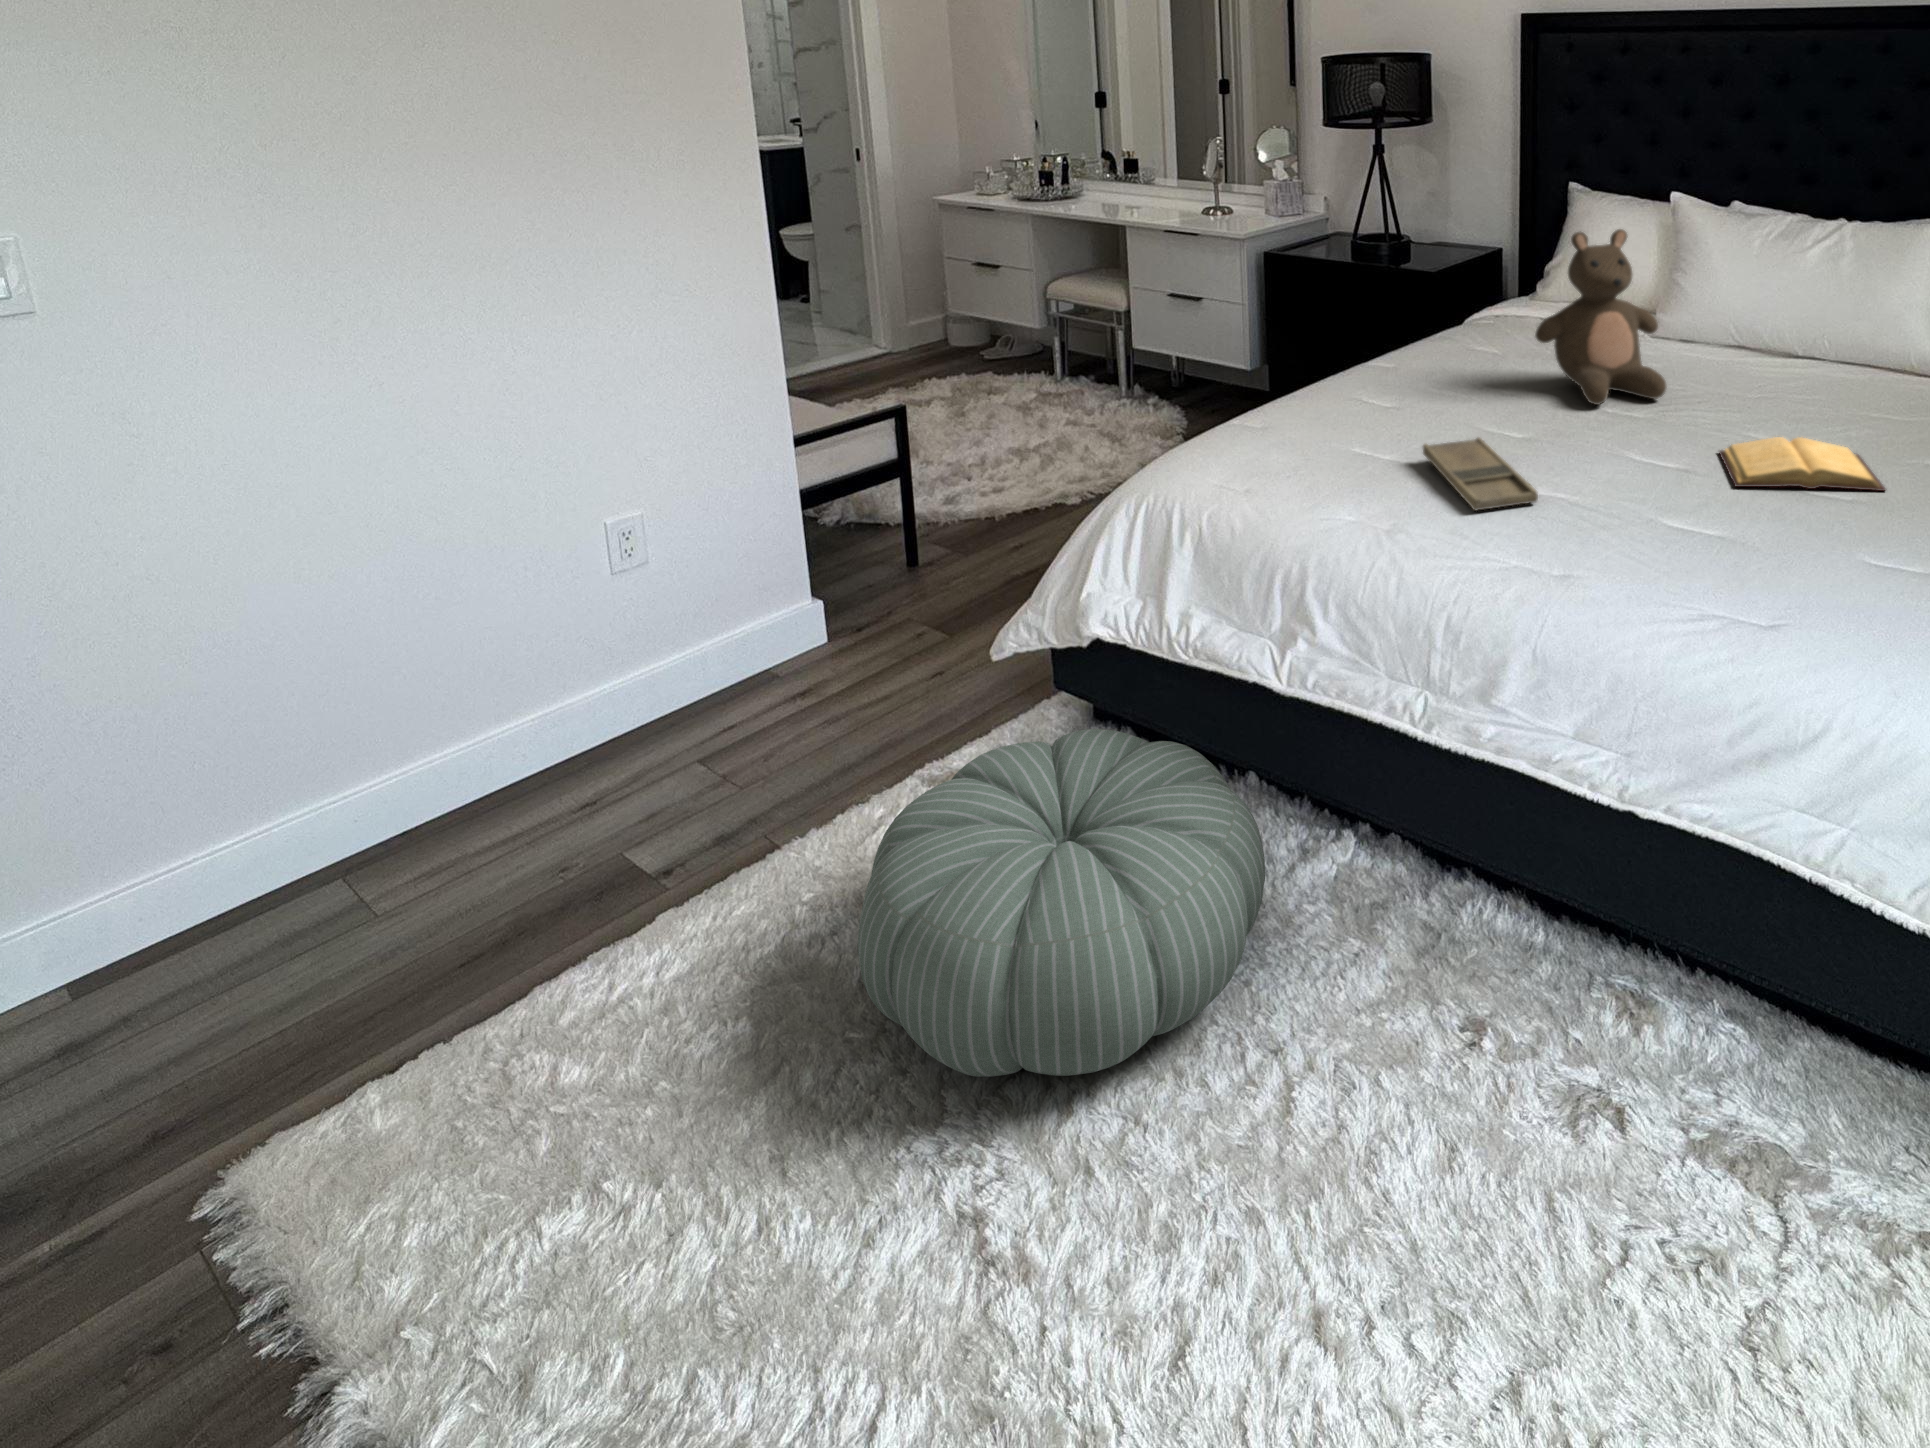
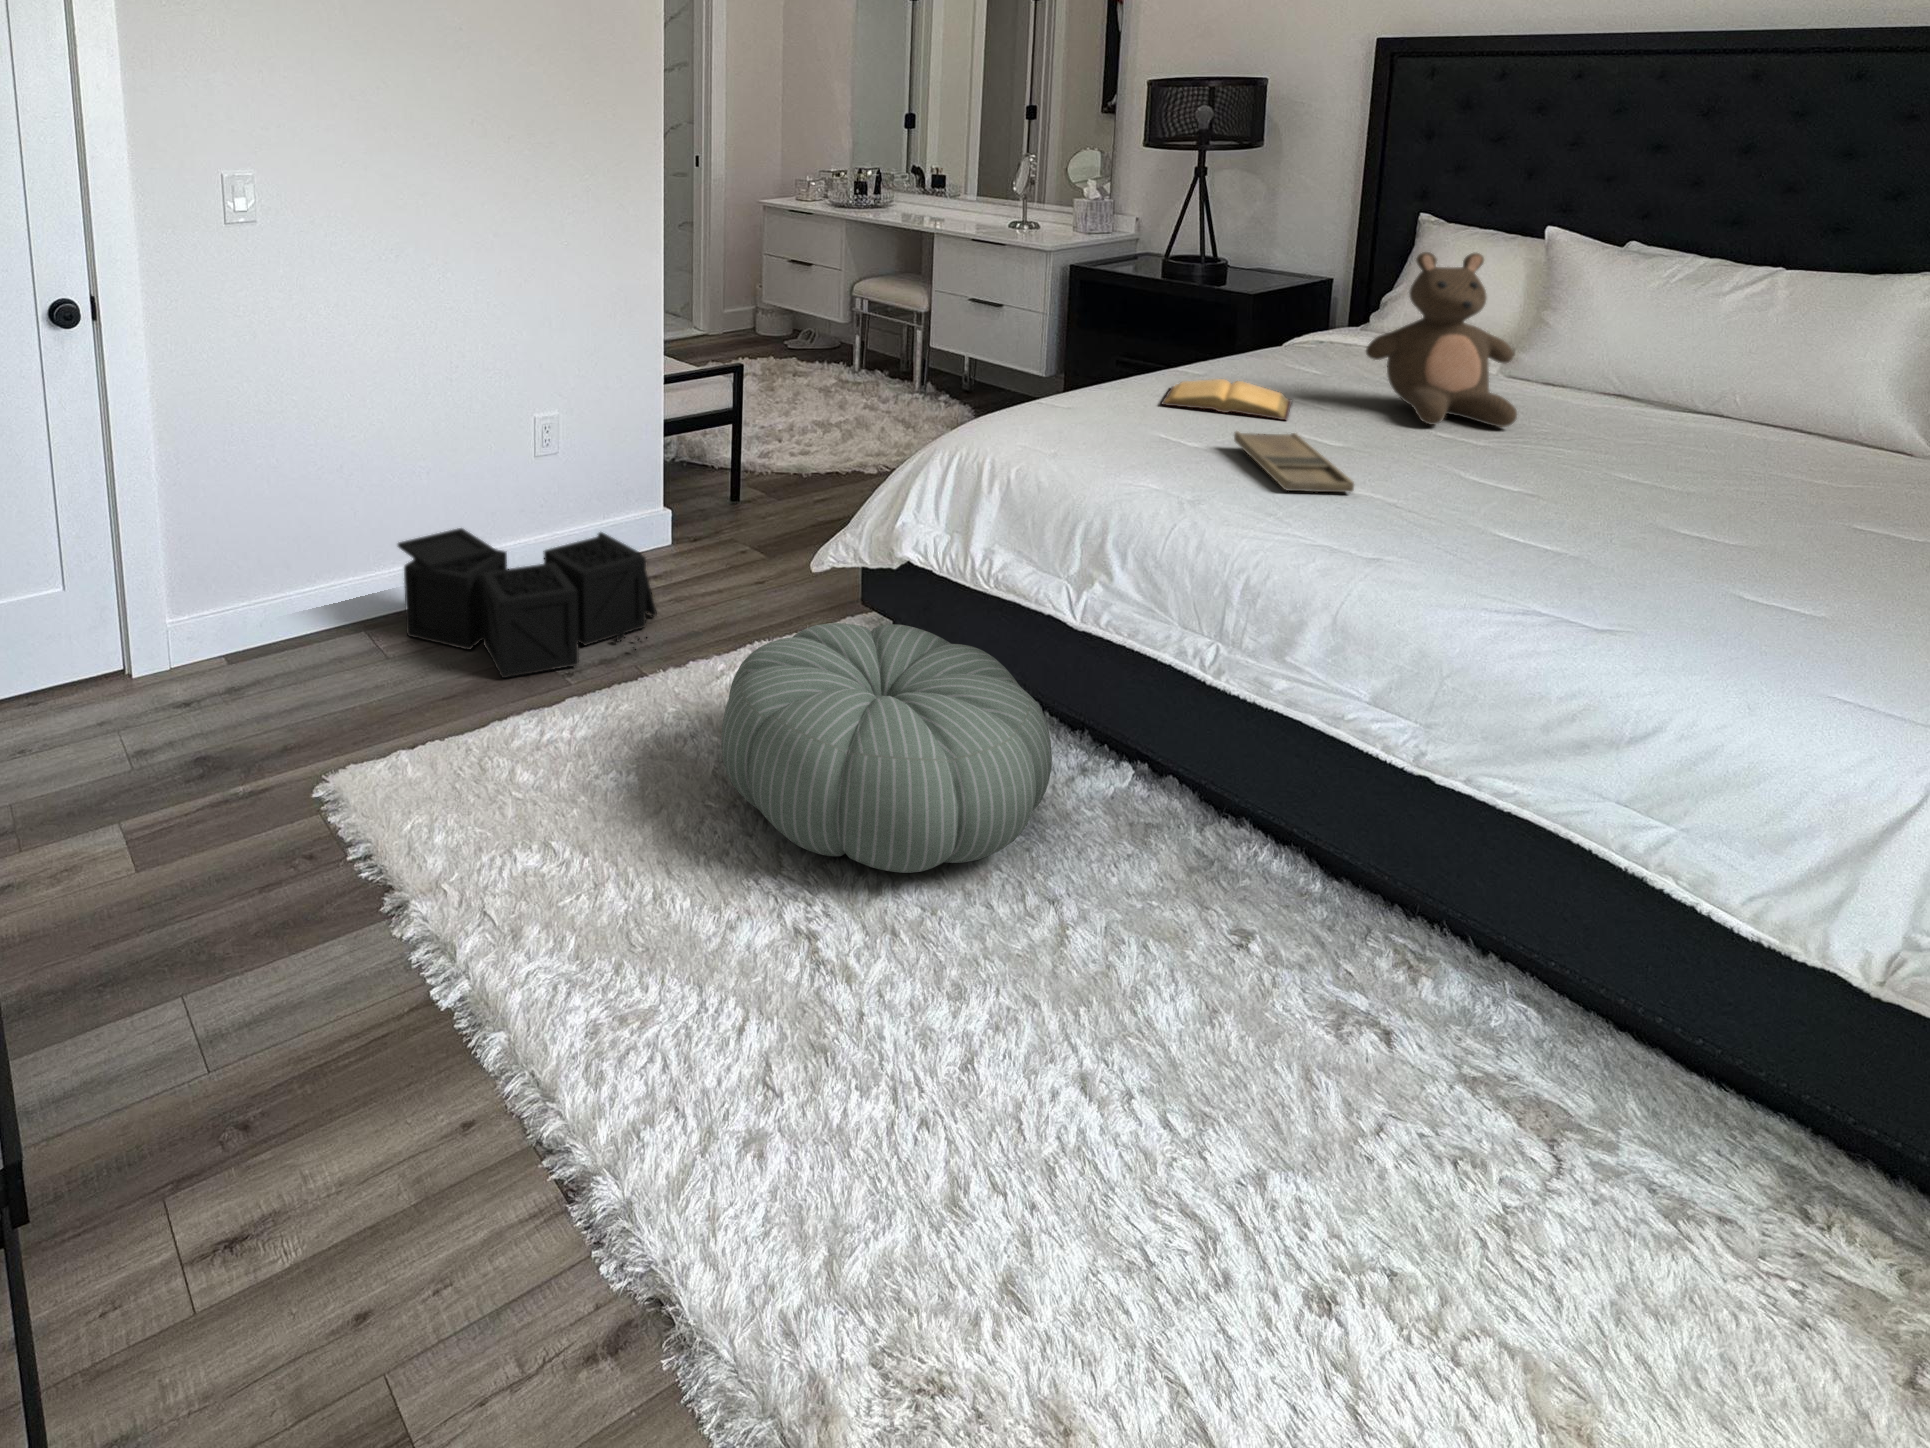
book: present [1719,437,1886,491] -> present [1162,379,1291,420]
storage bin: none [389,661,799,909] -> present [398,528,657,678]

